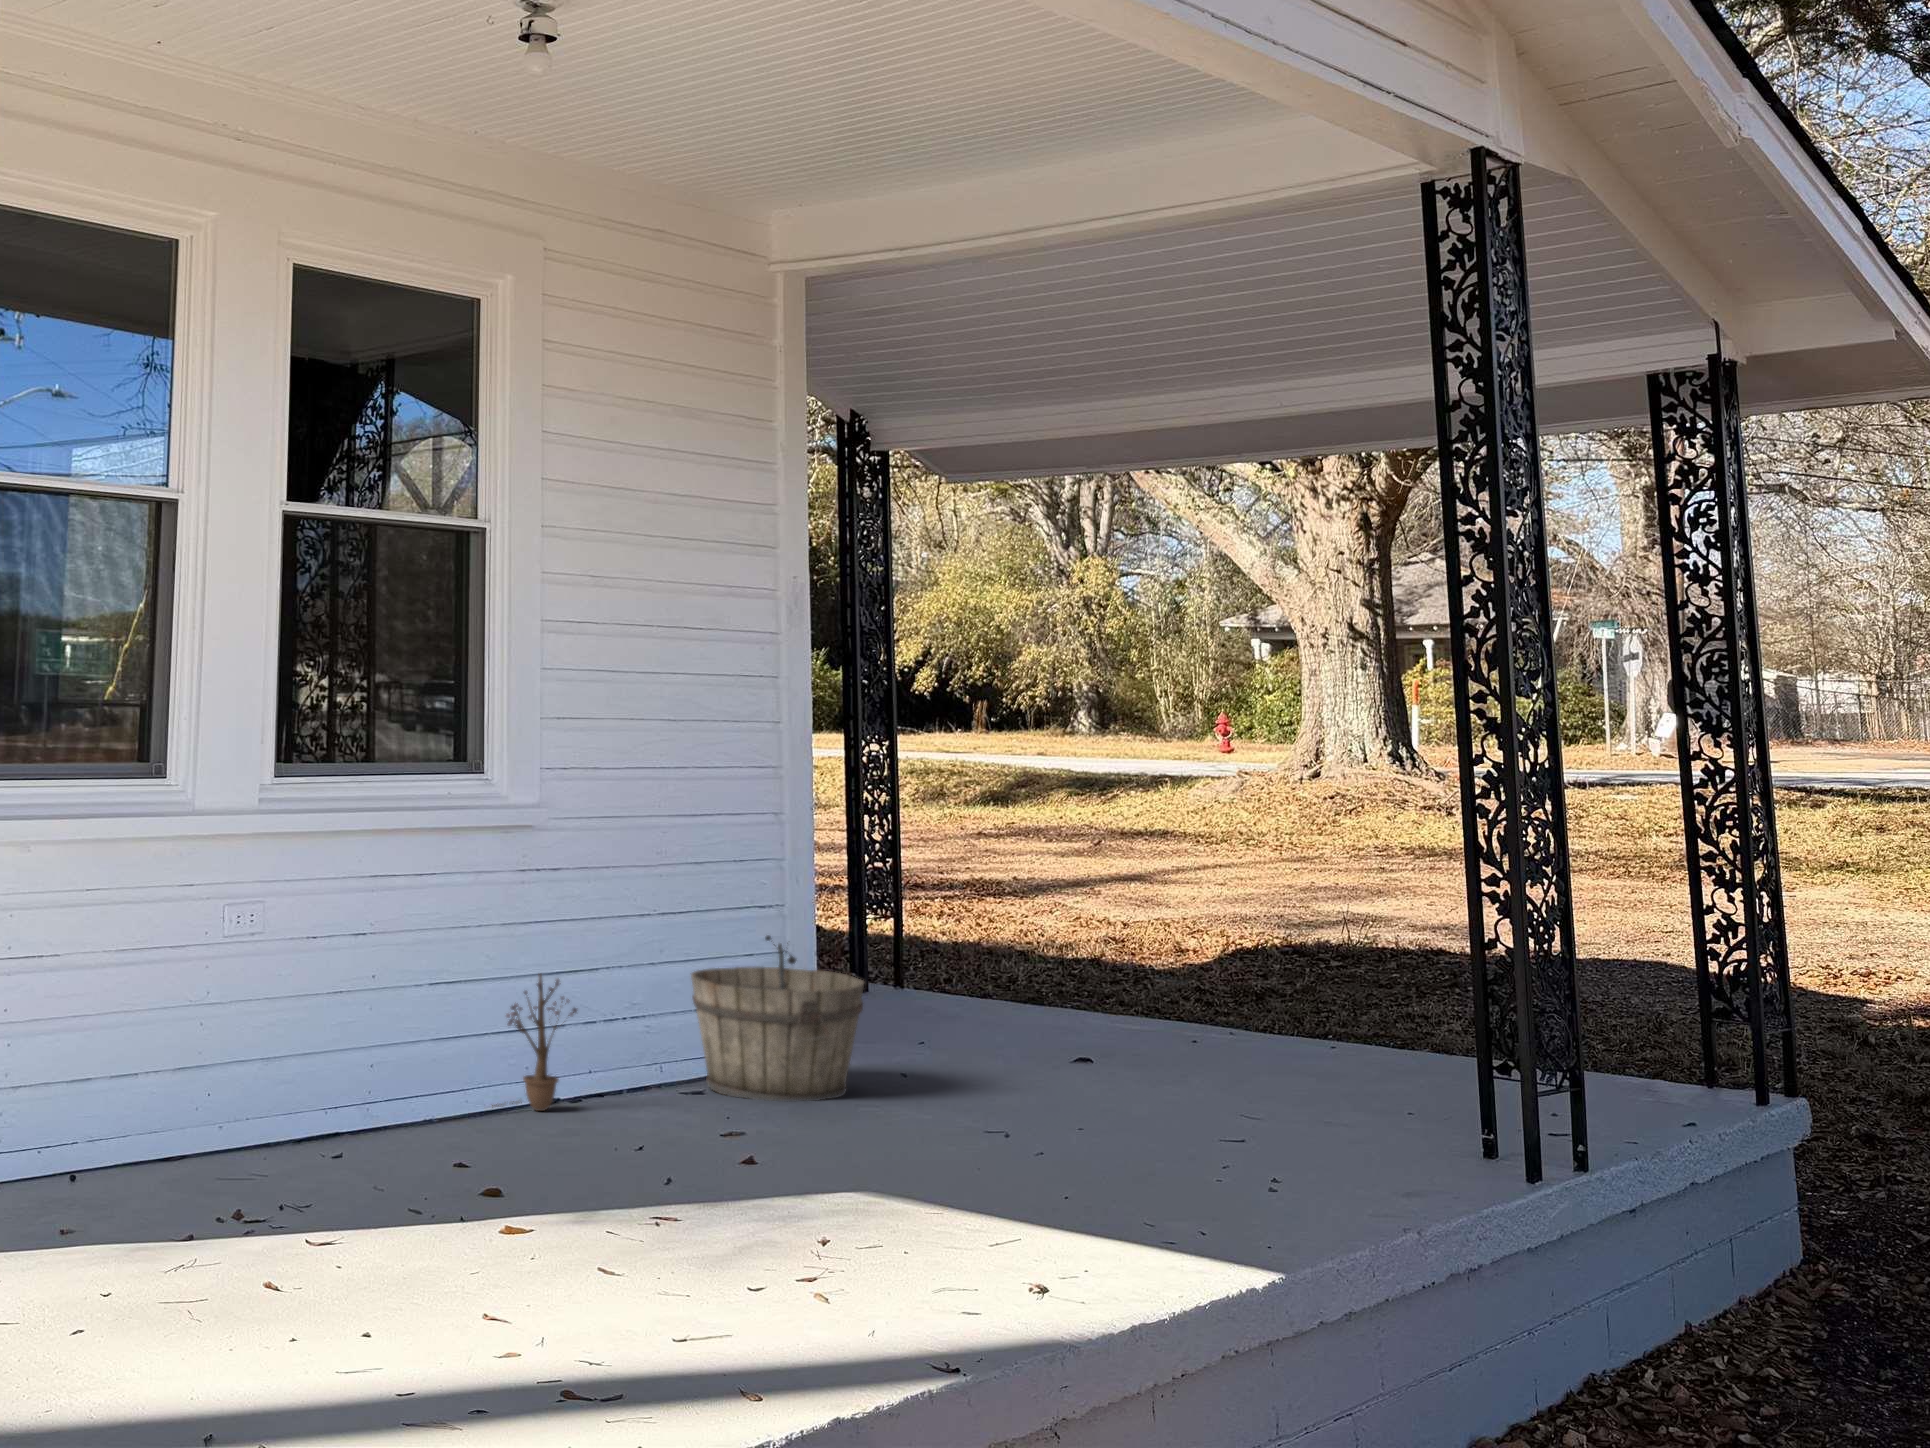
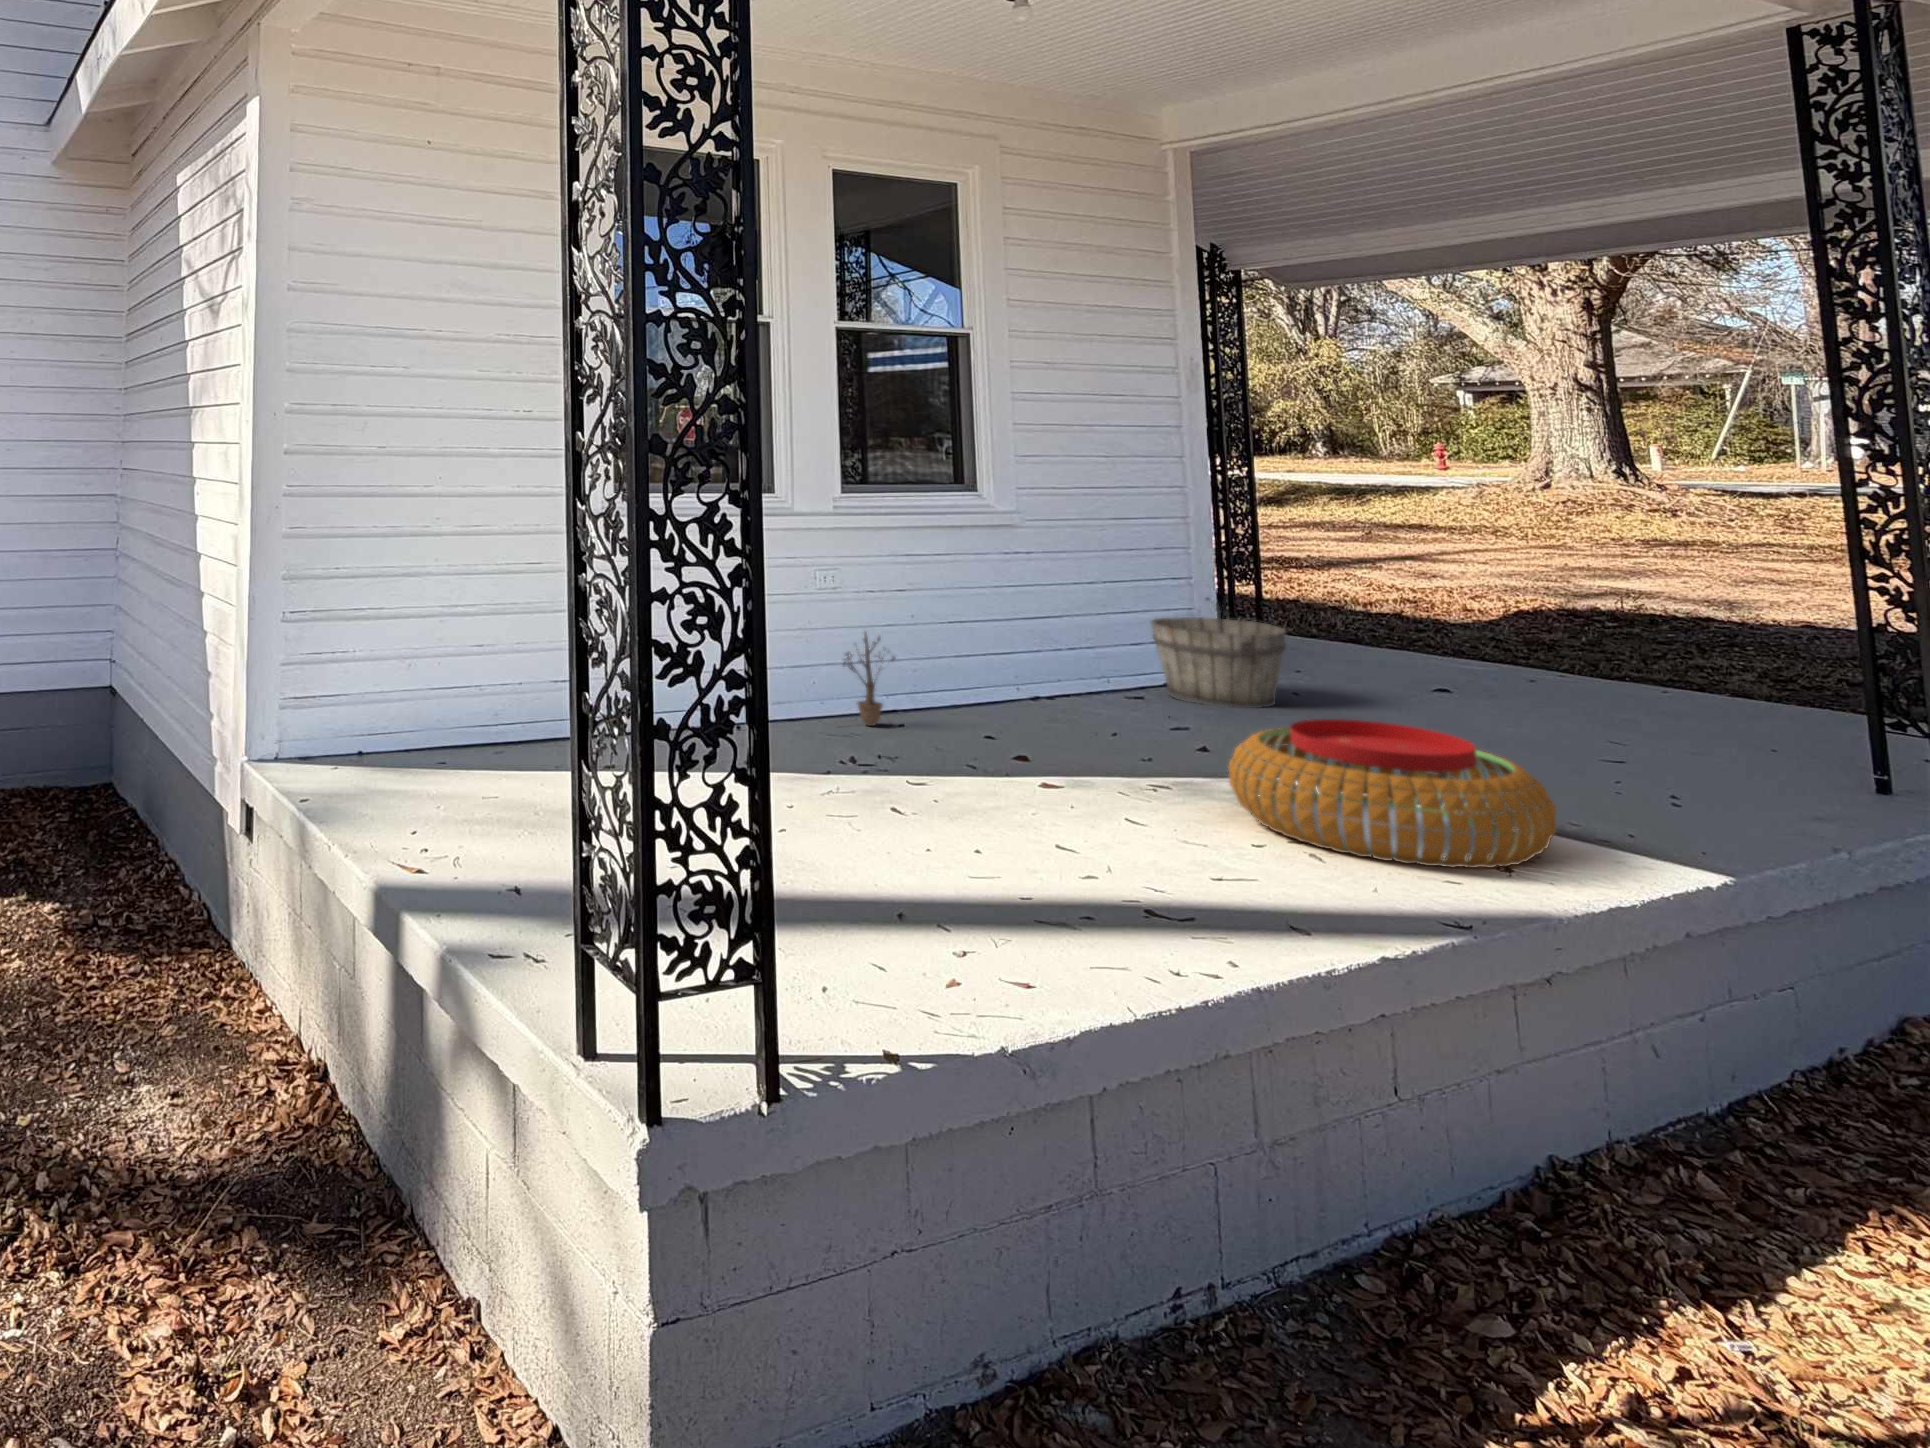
decorative plant: present [492,974,577,1111] -> present [833,633,895,726]
pouf: none [716,1105,1094,1308] -> present [1229,719,1557,868]

